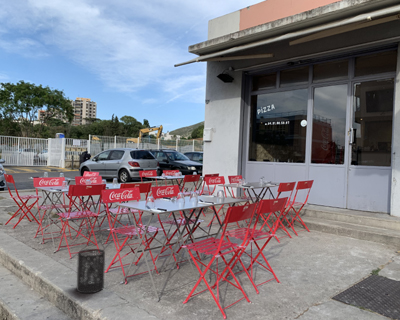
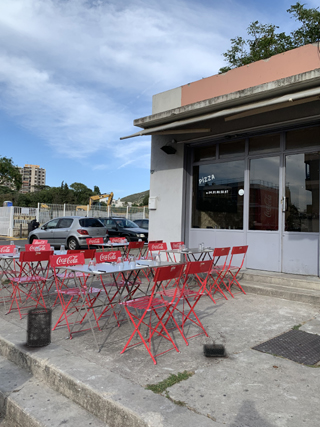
decorative plant: none [267,270,308,309] -> present [197,325,226,356]

